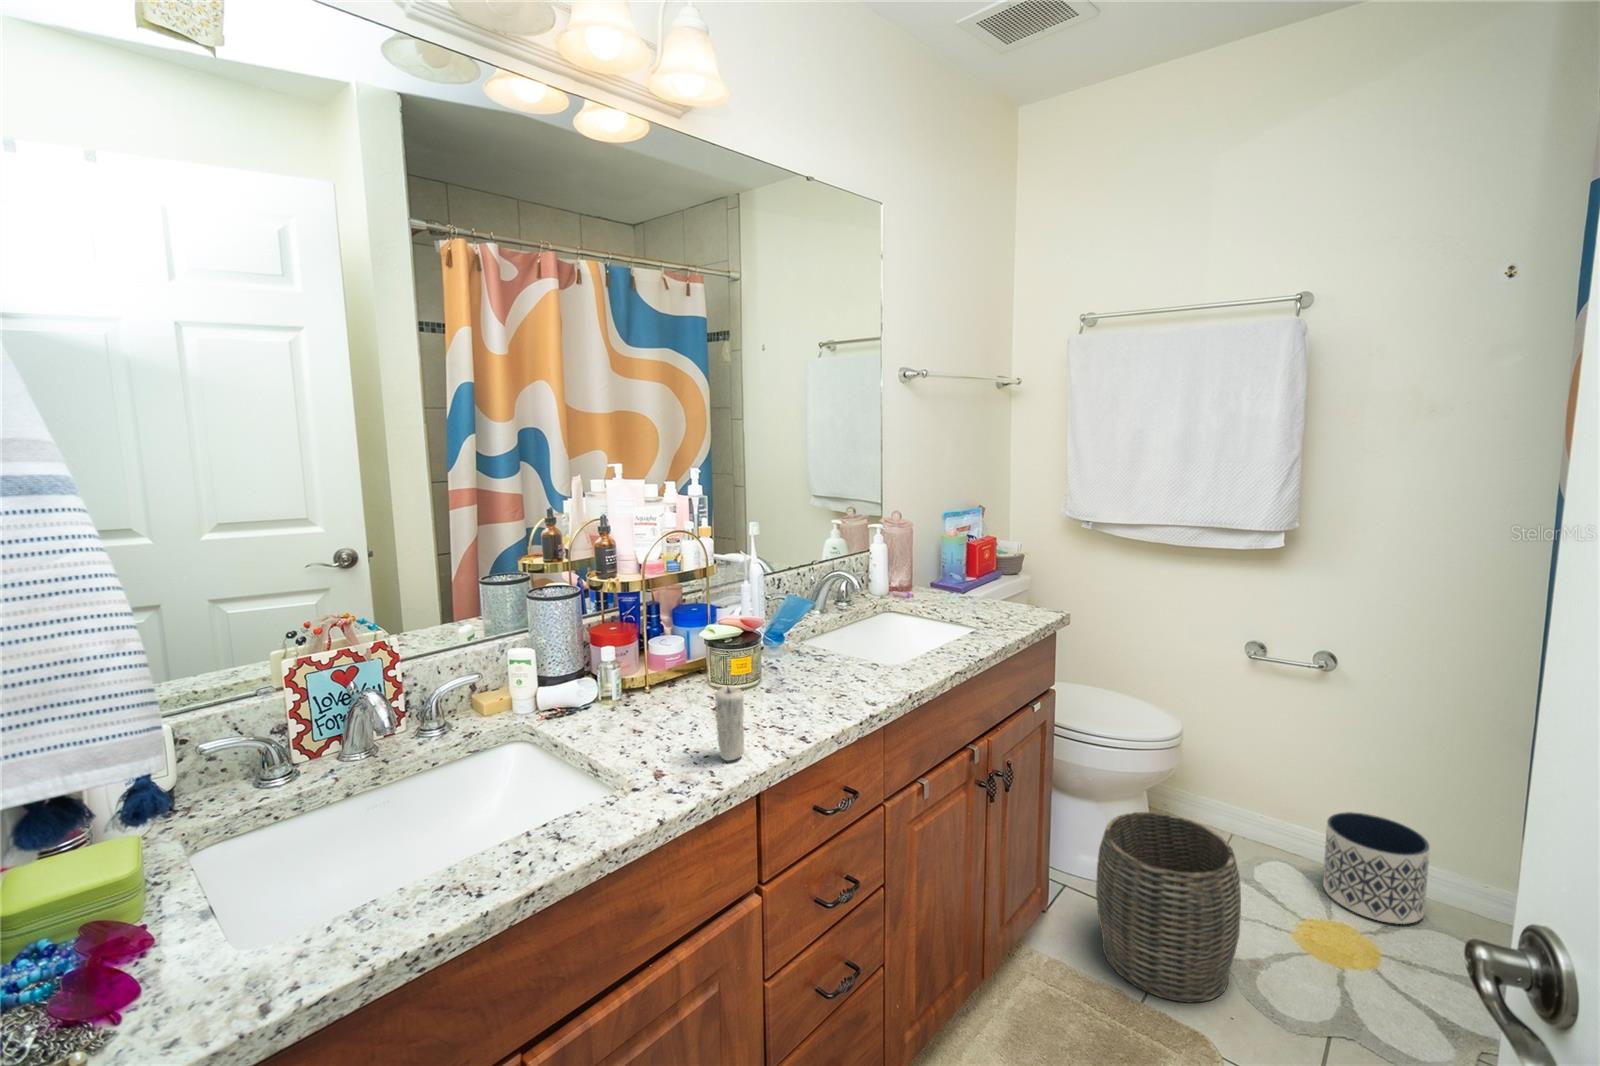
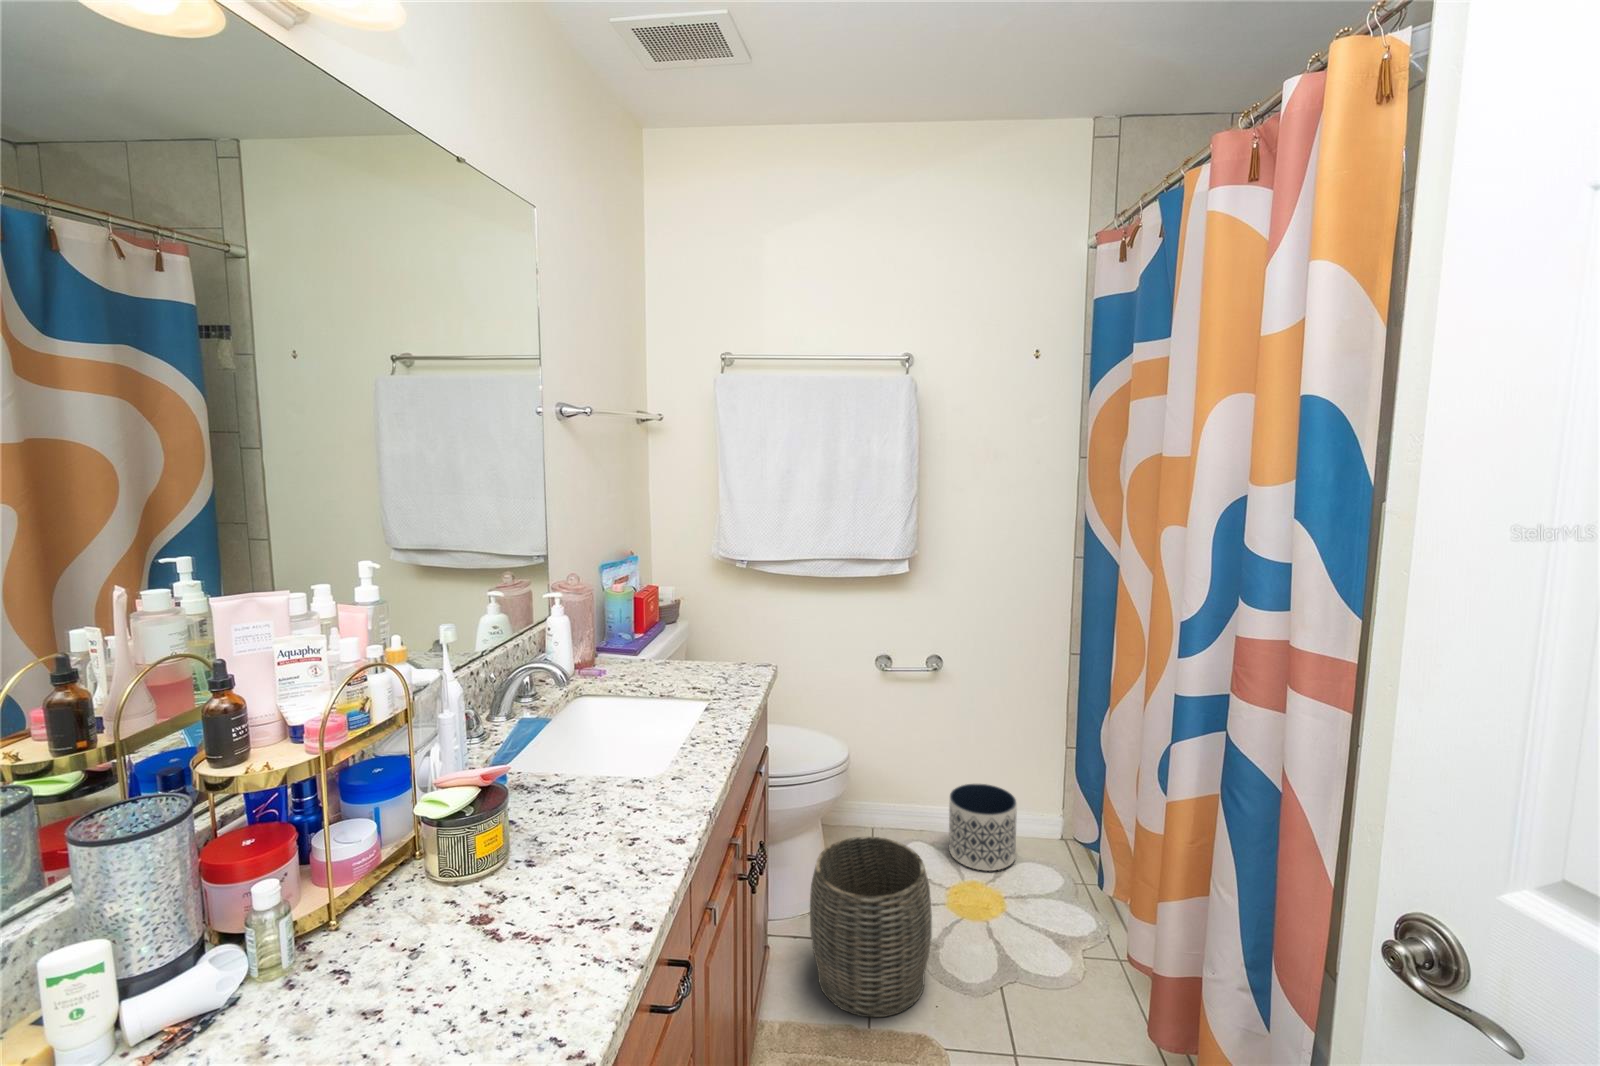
candle: present [714,686,744,761] -> none [531,894,577,1012]

